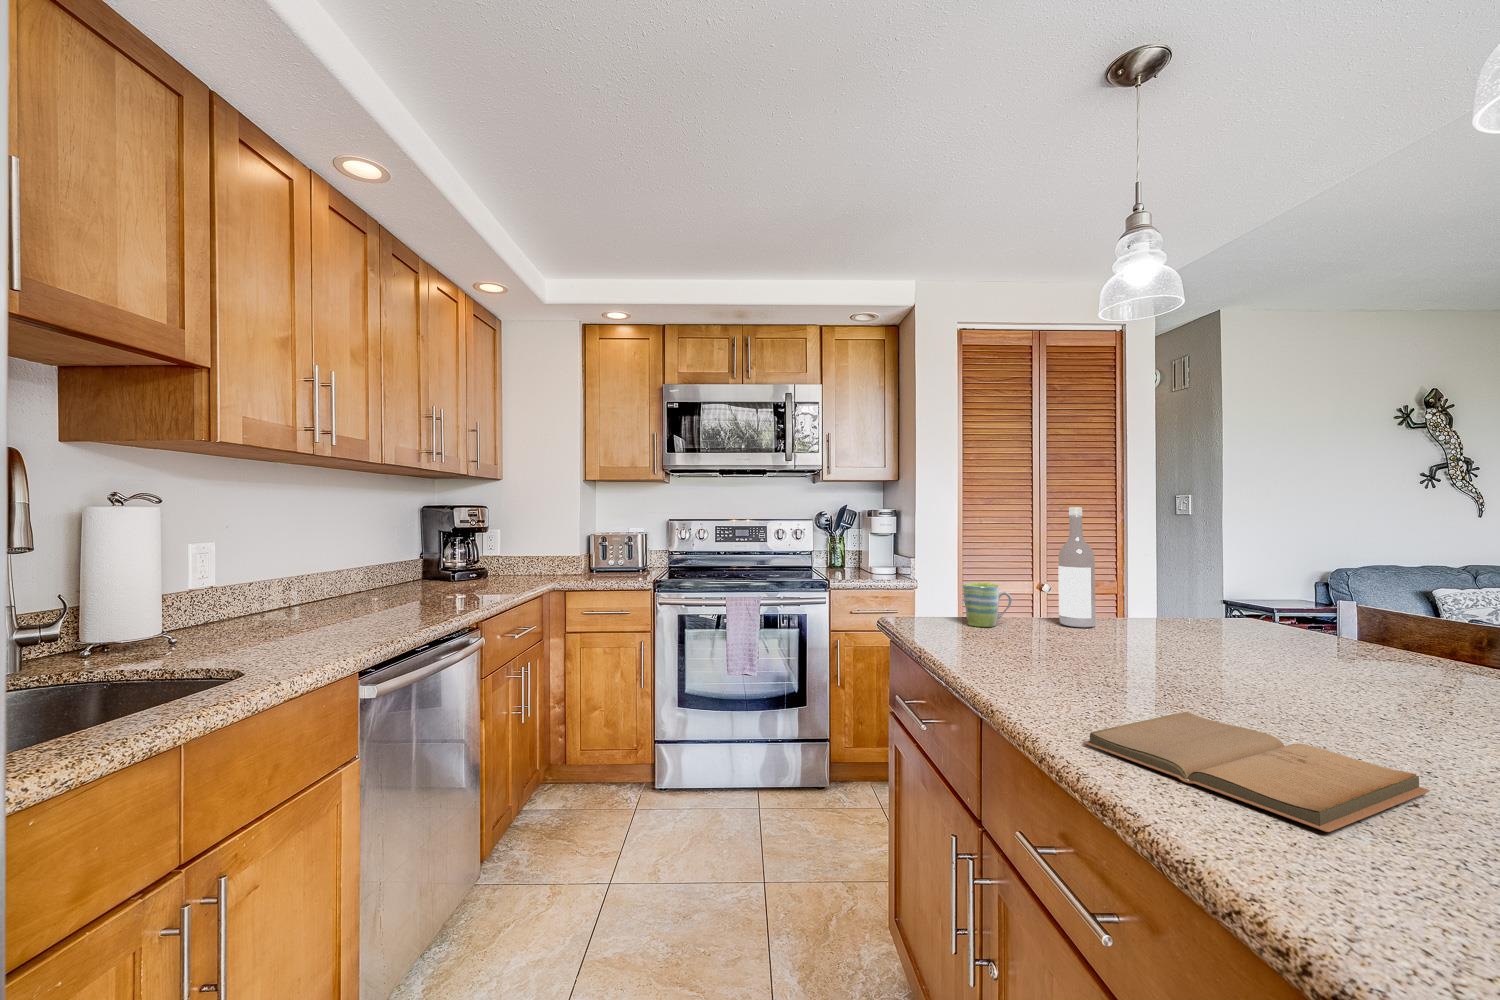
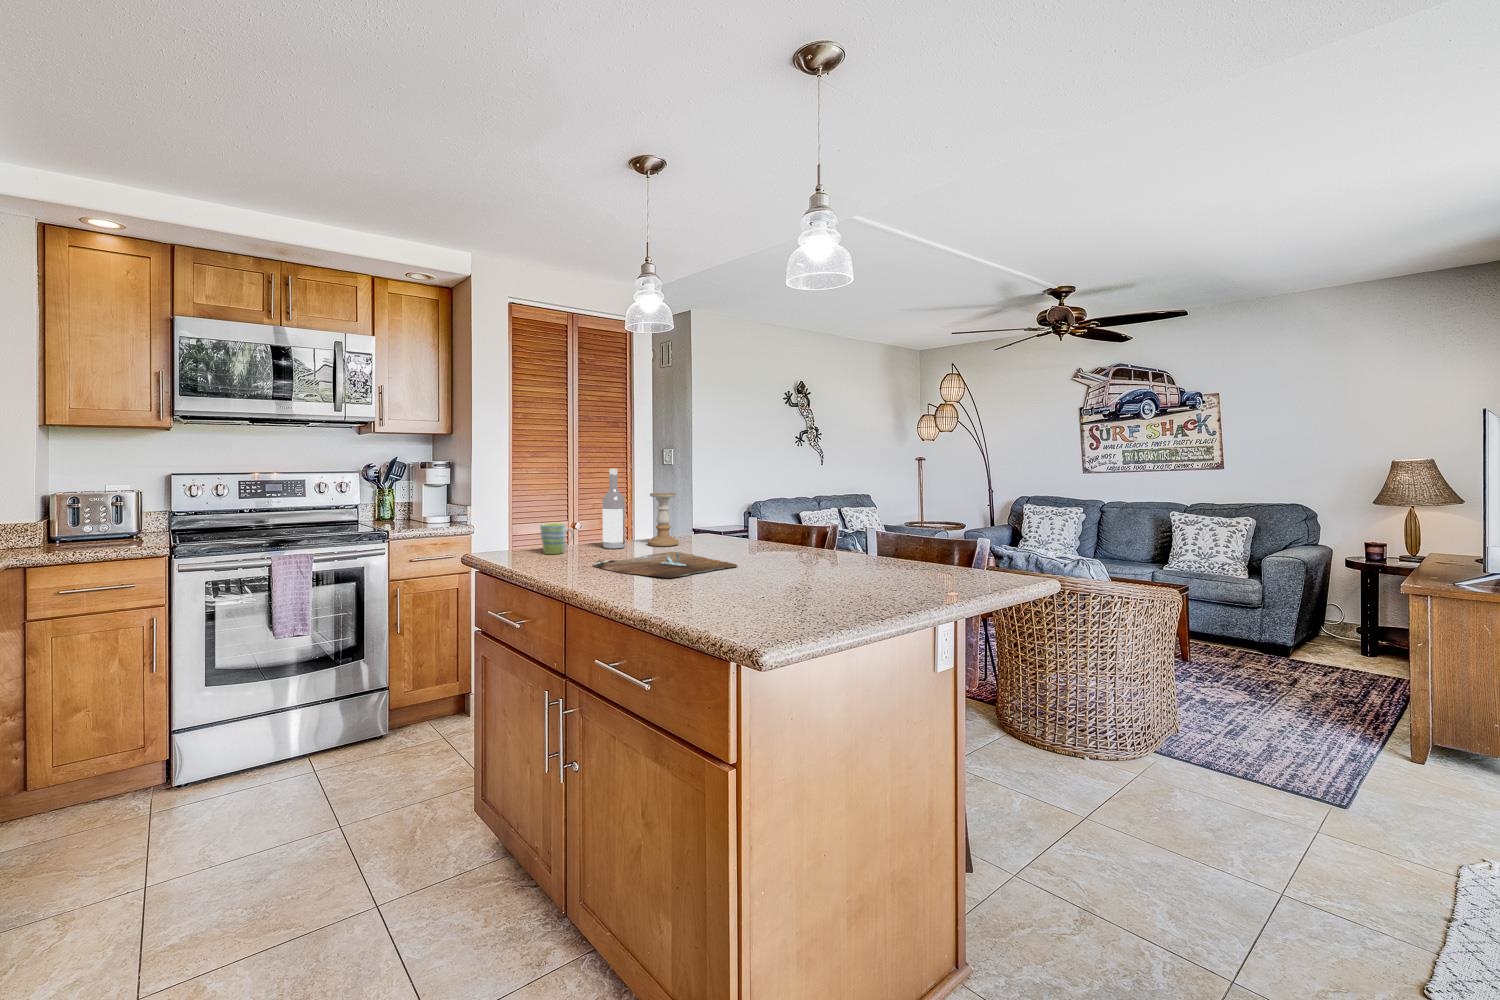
candle holder: none [1136,545,1195,632] -> present [648,493,679,546]
cutting board: none [1030,643,1338,702] -> present [594,552,738,578]
book: present [1084,712,1430,832] -> none [636,580,758,608]

